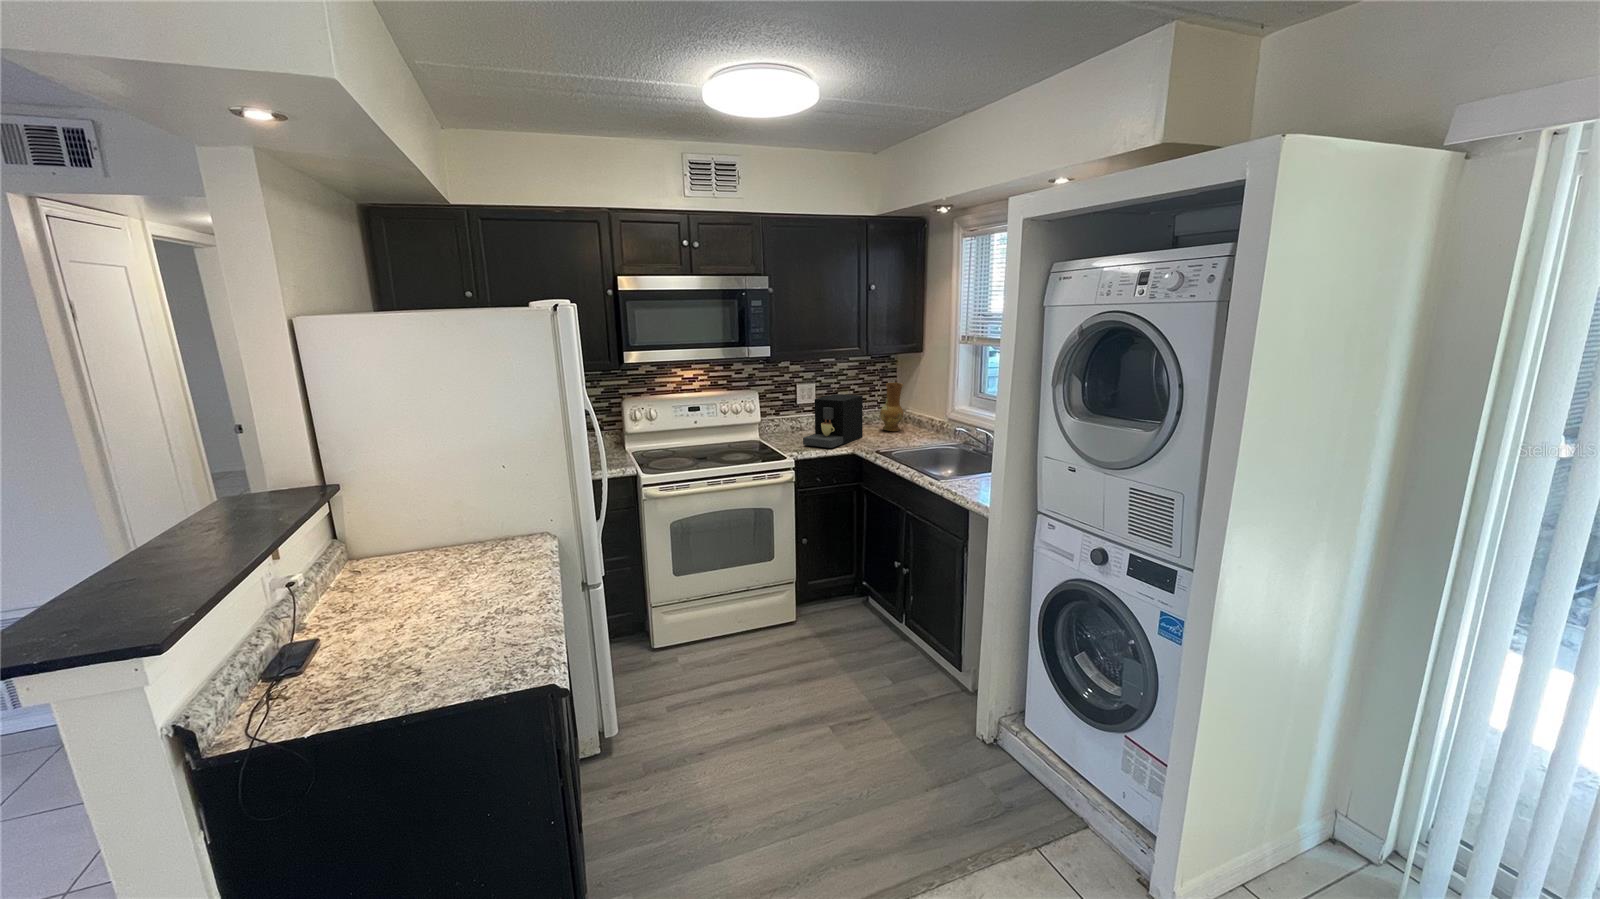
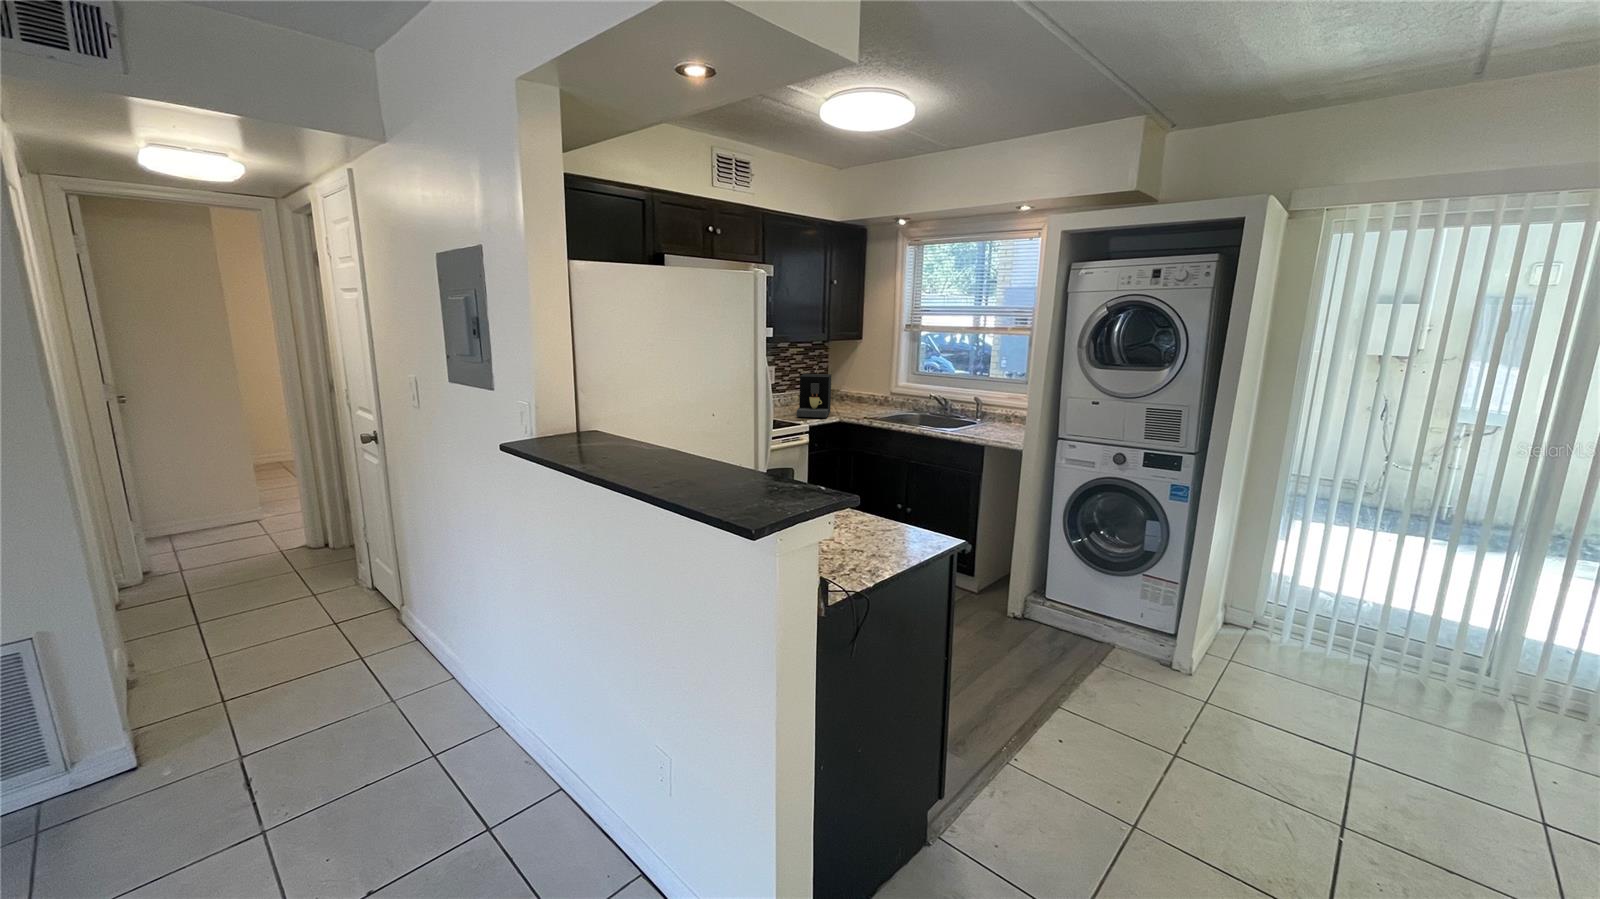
ceramic jug: present [880,383,903,431] -> none [833,365,854,407]

